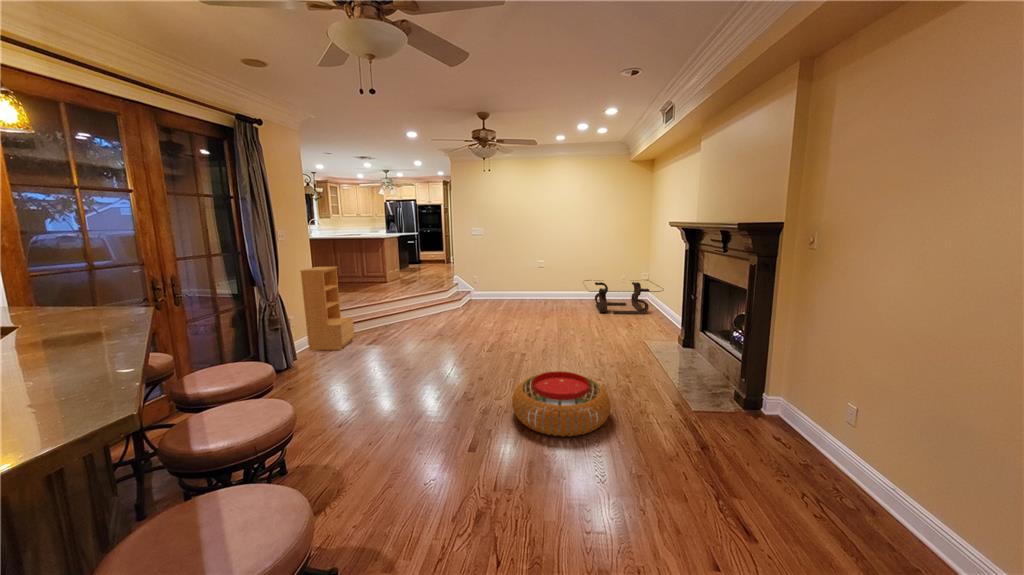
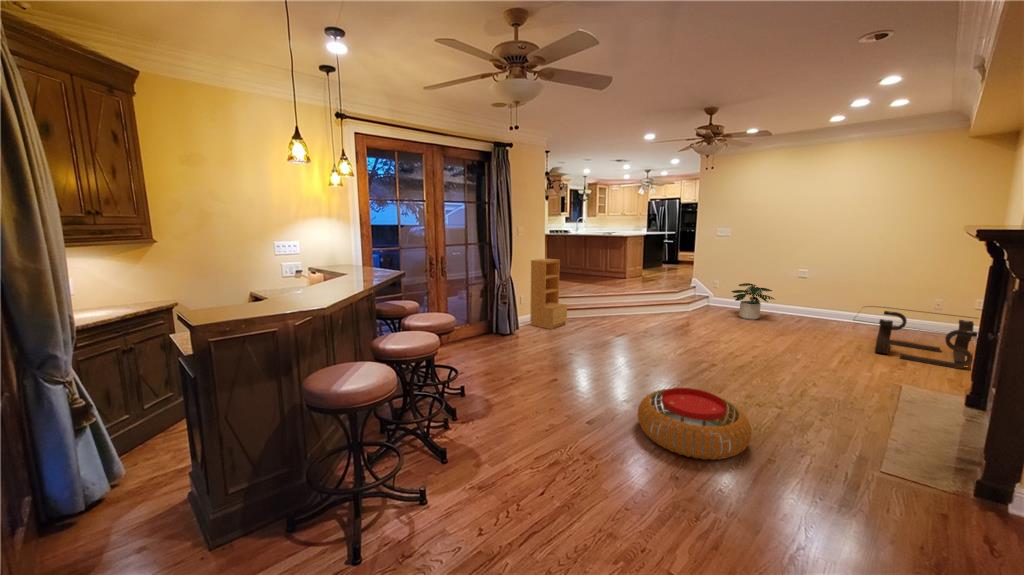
potted plant: none [491,273,527,304] -> present [732,283,774,320]

